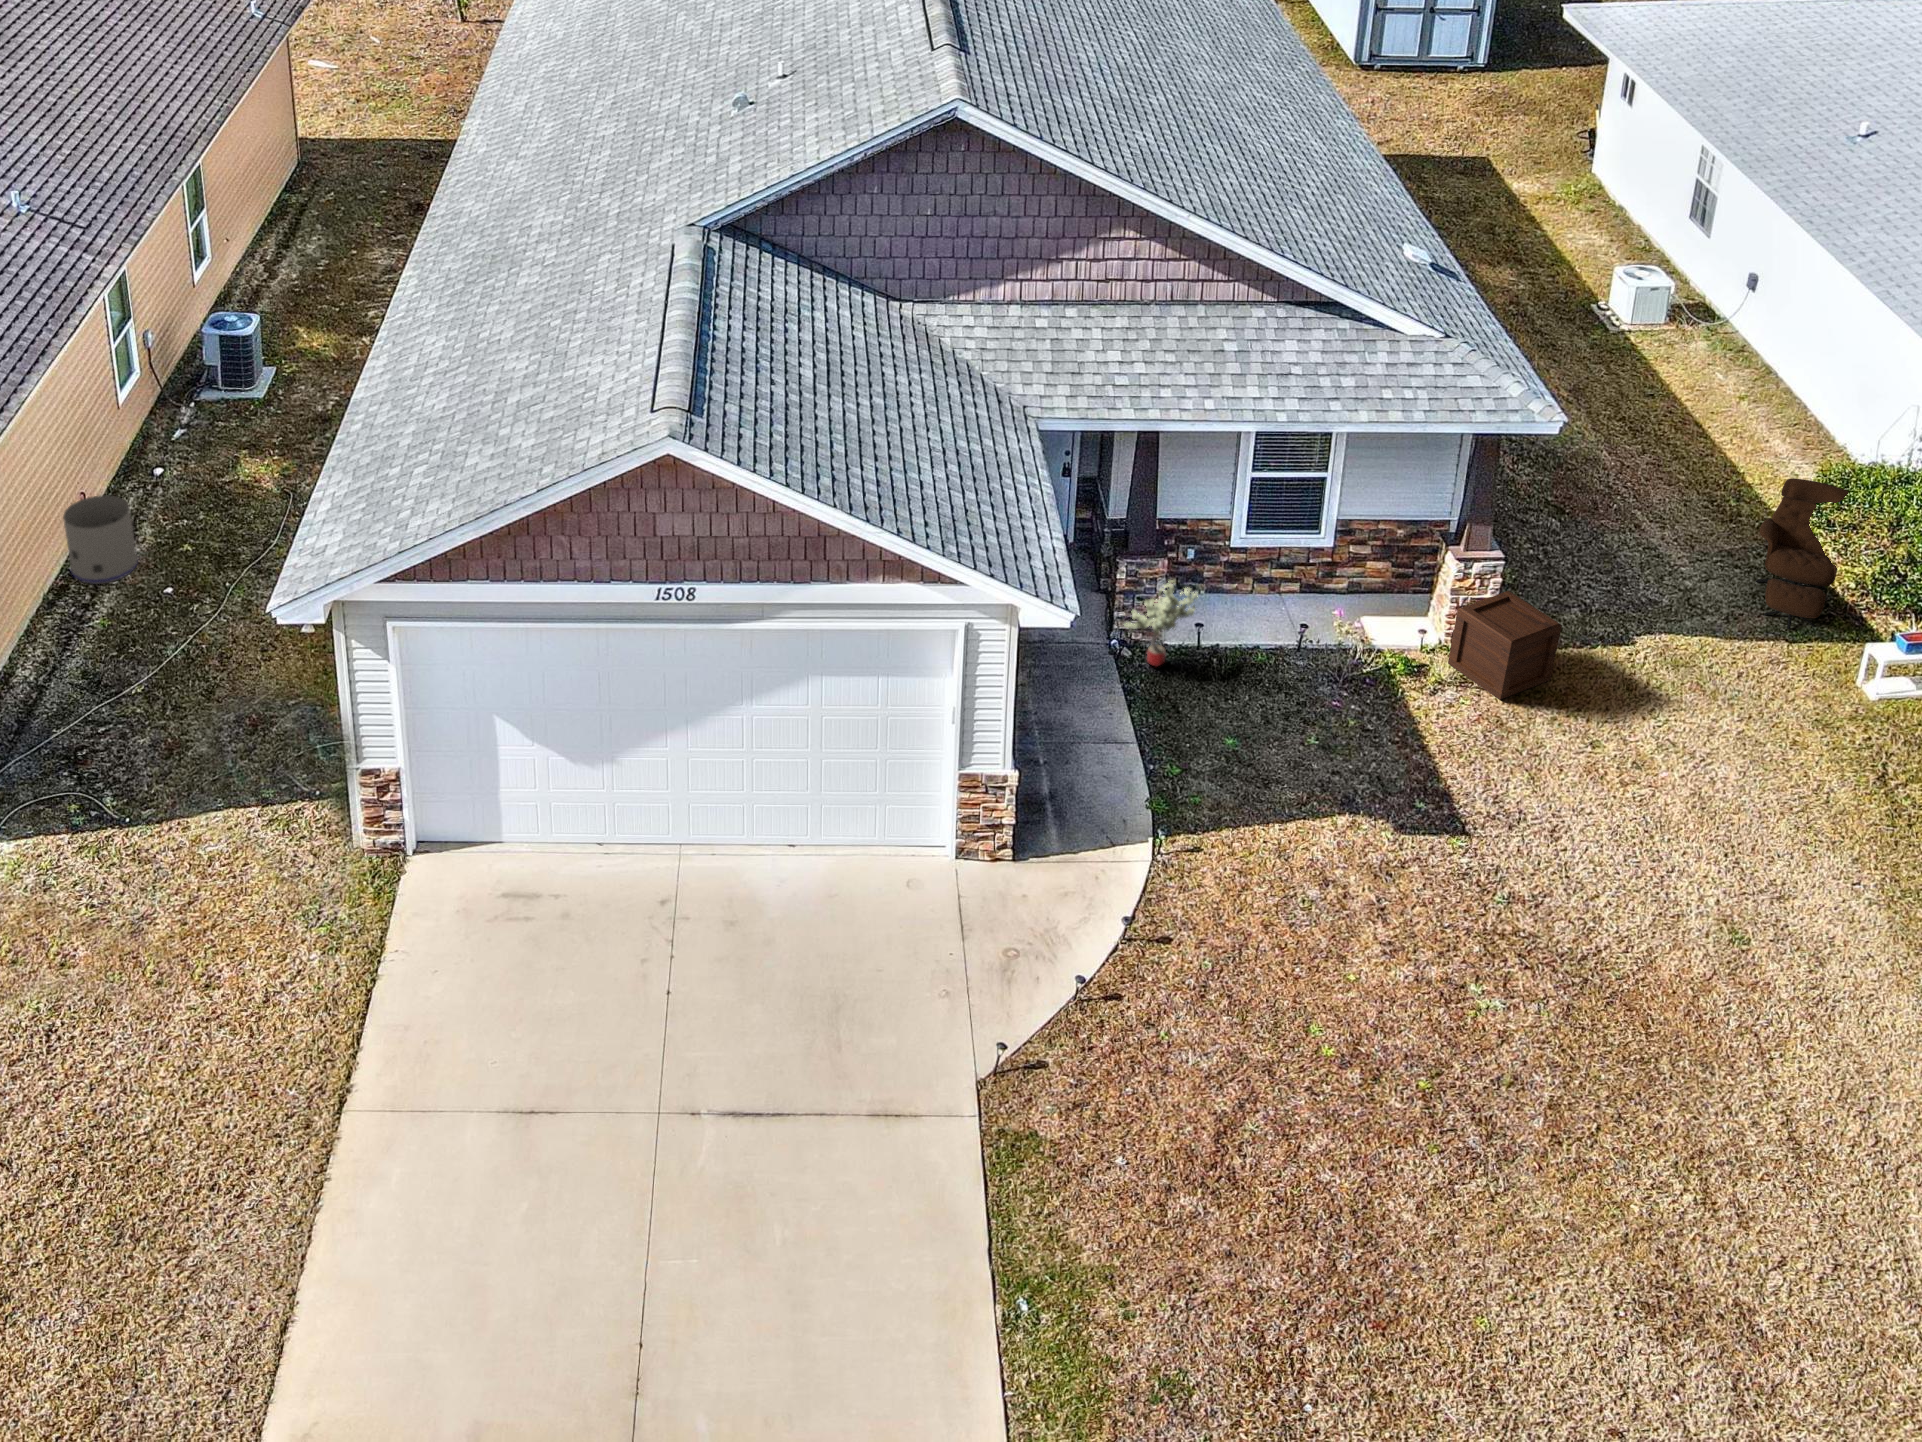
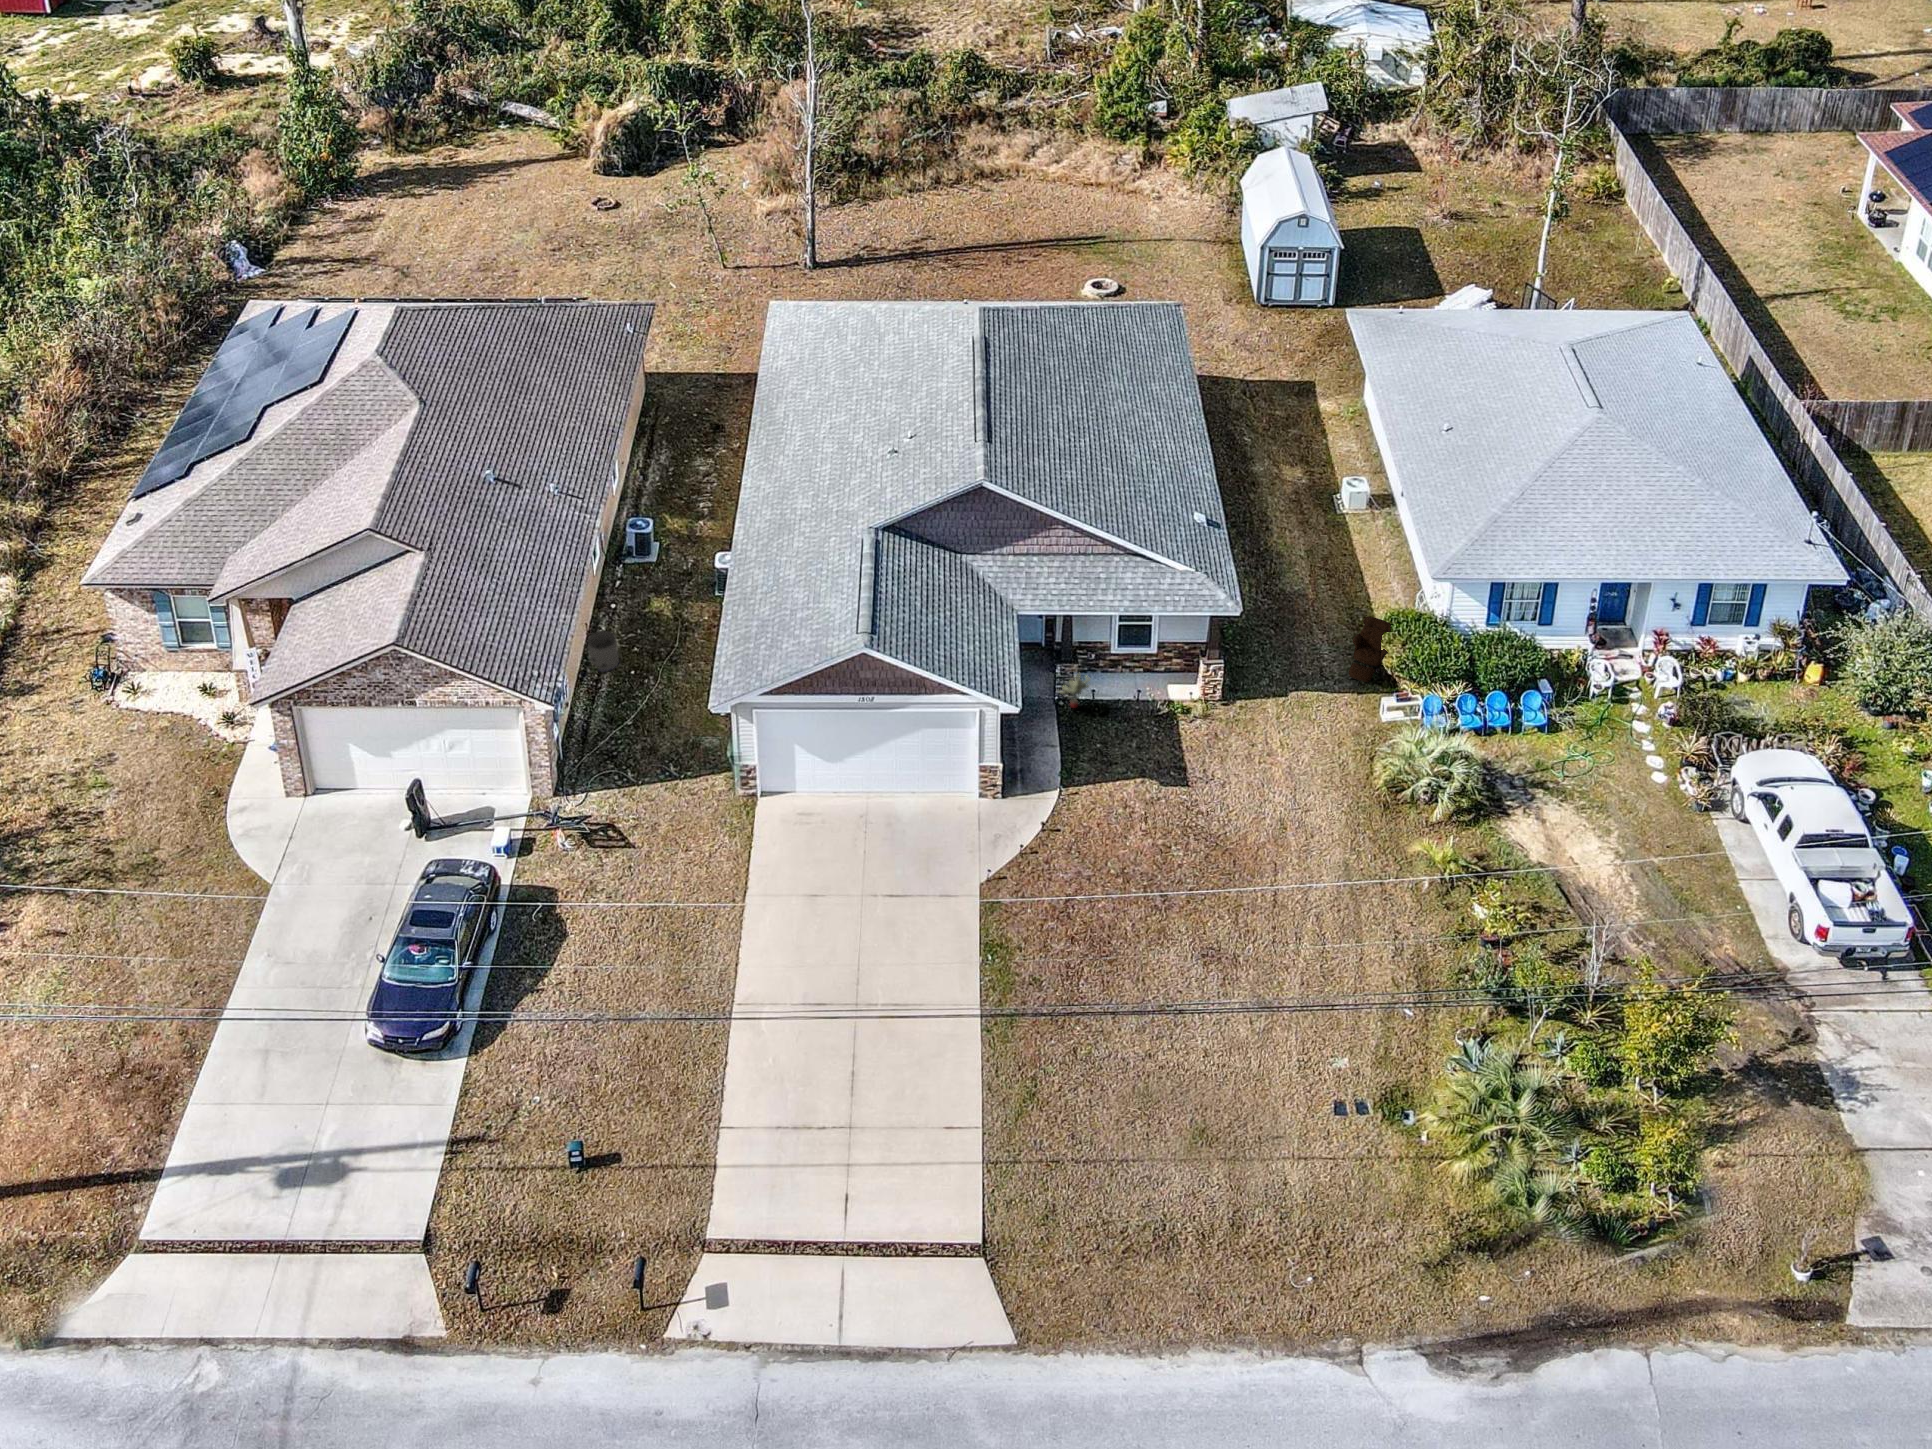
wooden crate: present [1448,591,1562,700] -> none [1201,674,1246,723]

